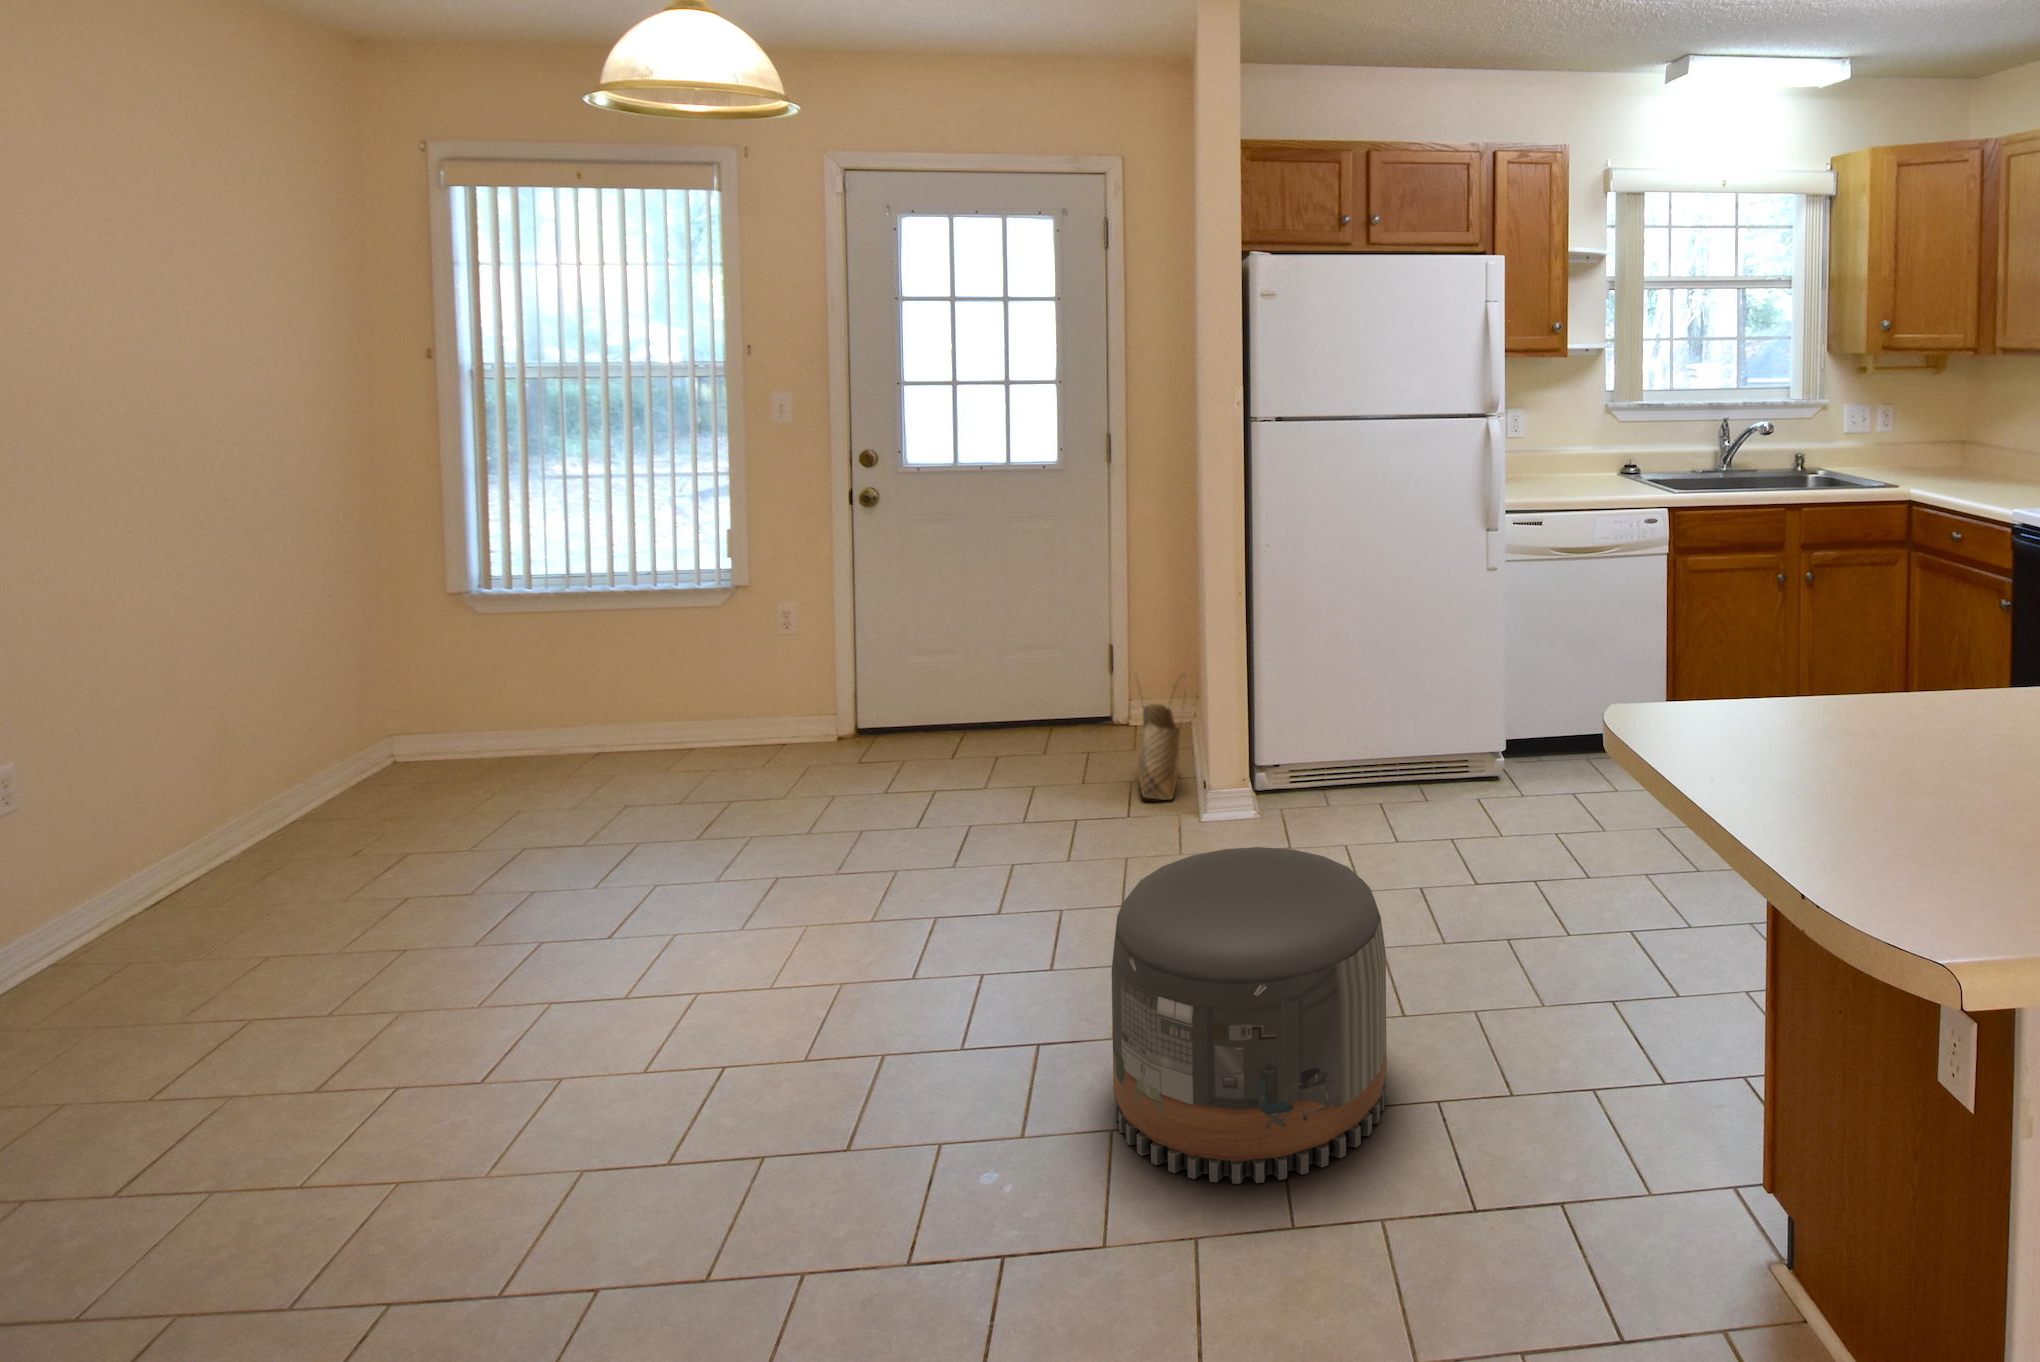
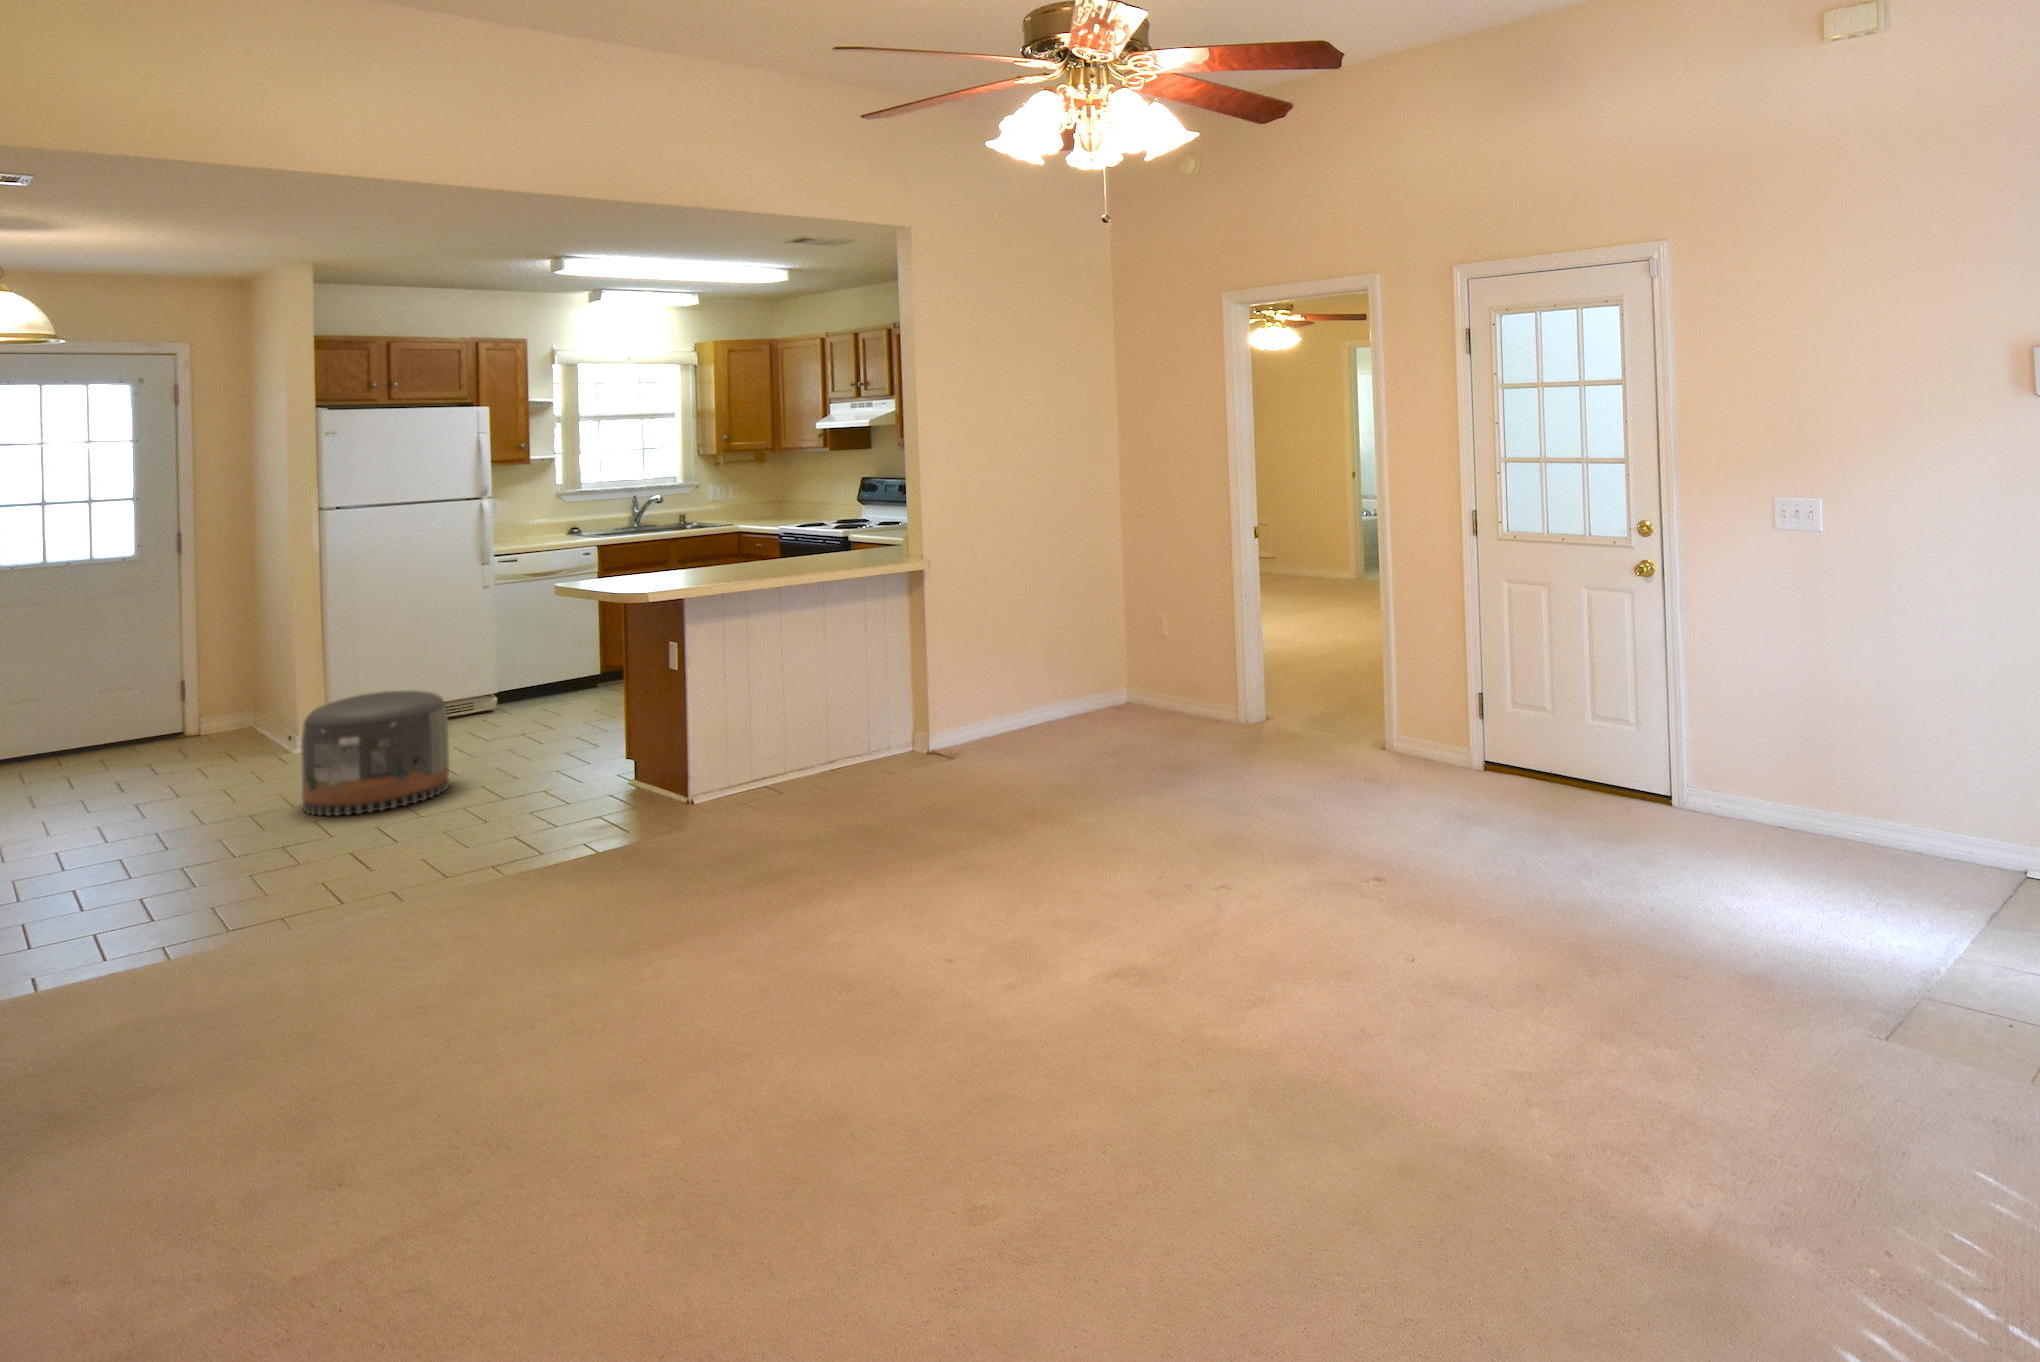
woven basket: present [1137,676,1181,800] -> none [232,671,273,748]

